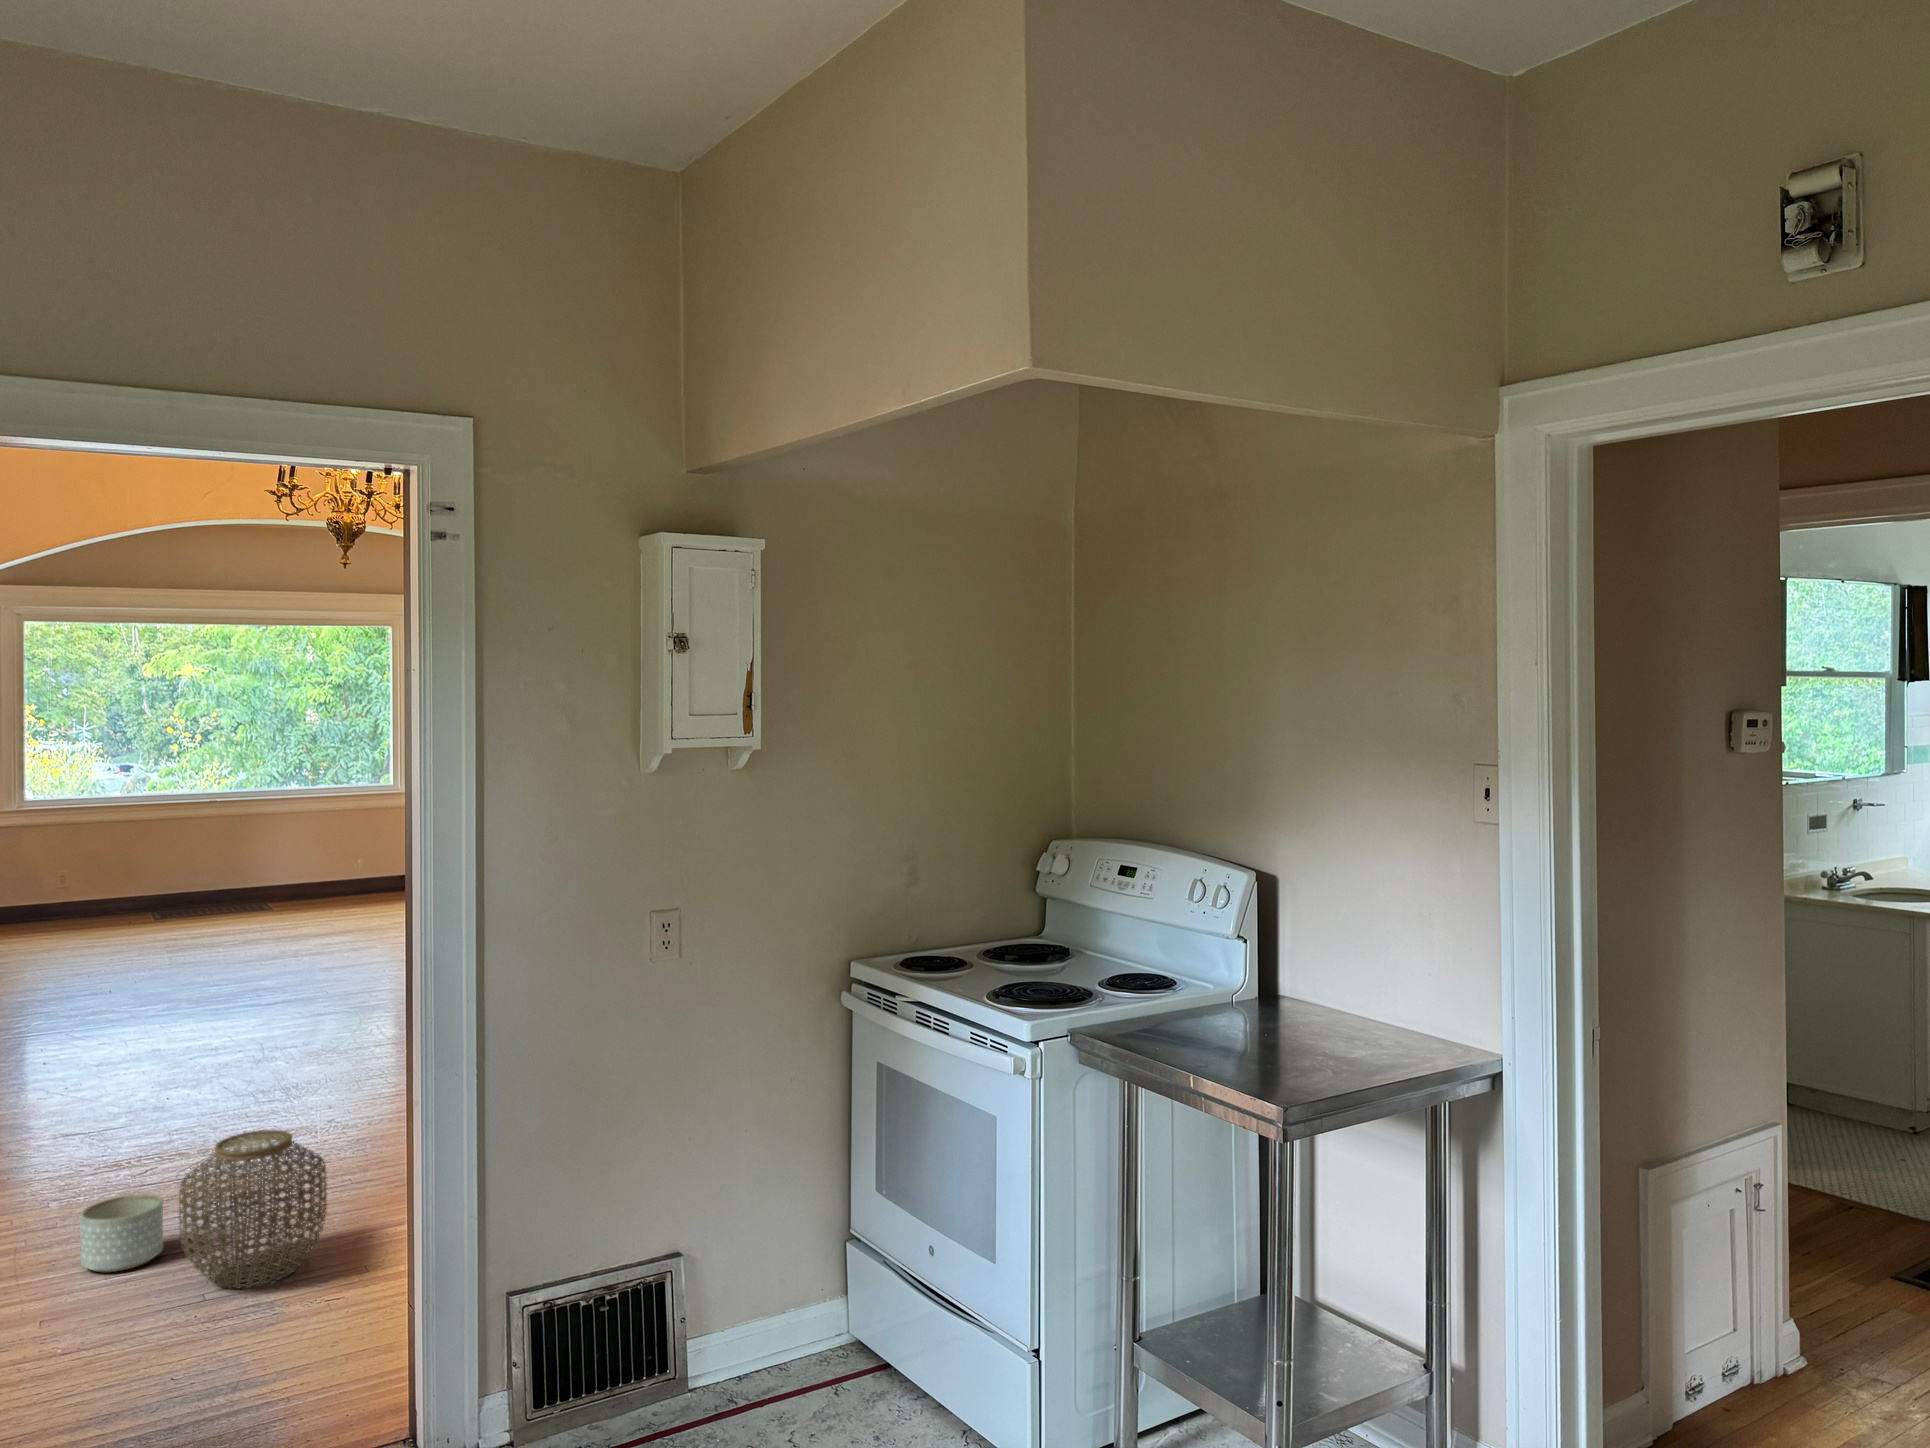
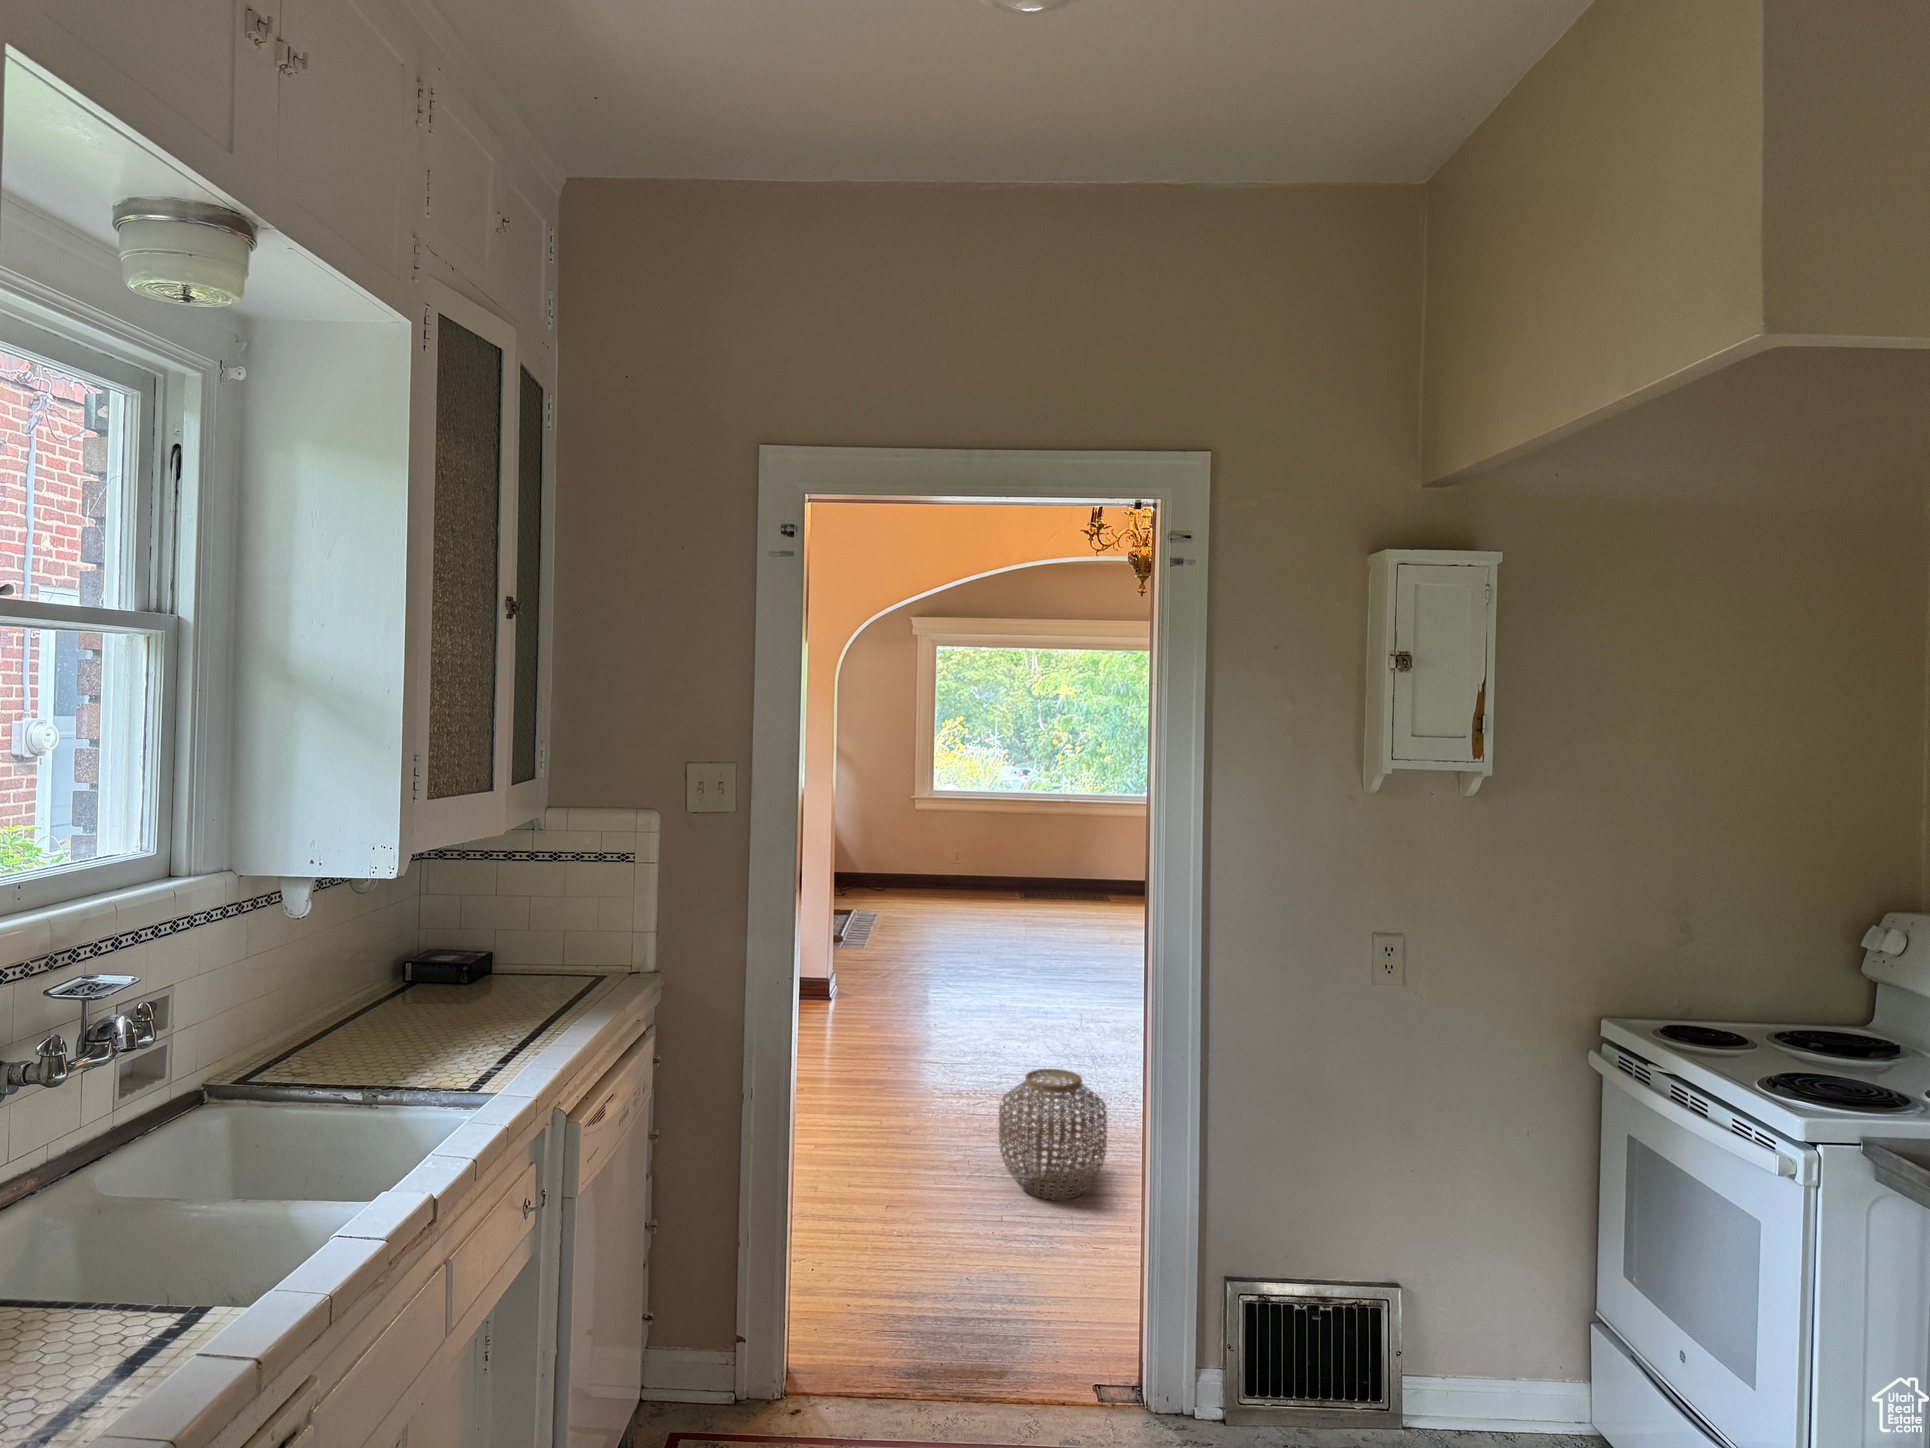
planter: present [80,1194,163,1272] -> none [939,1099,994,1158]

